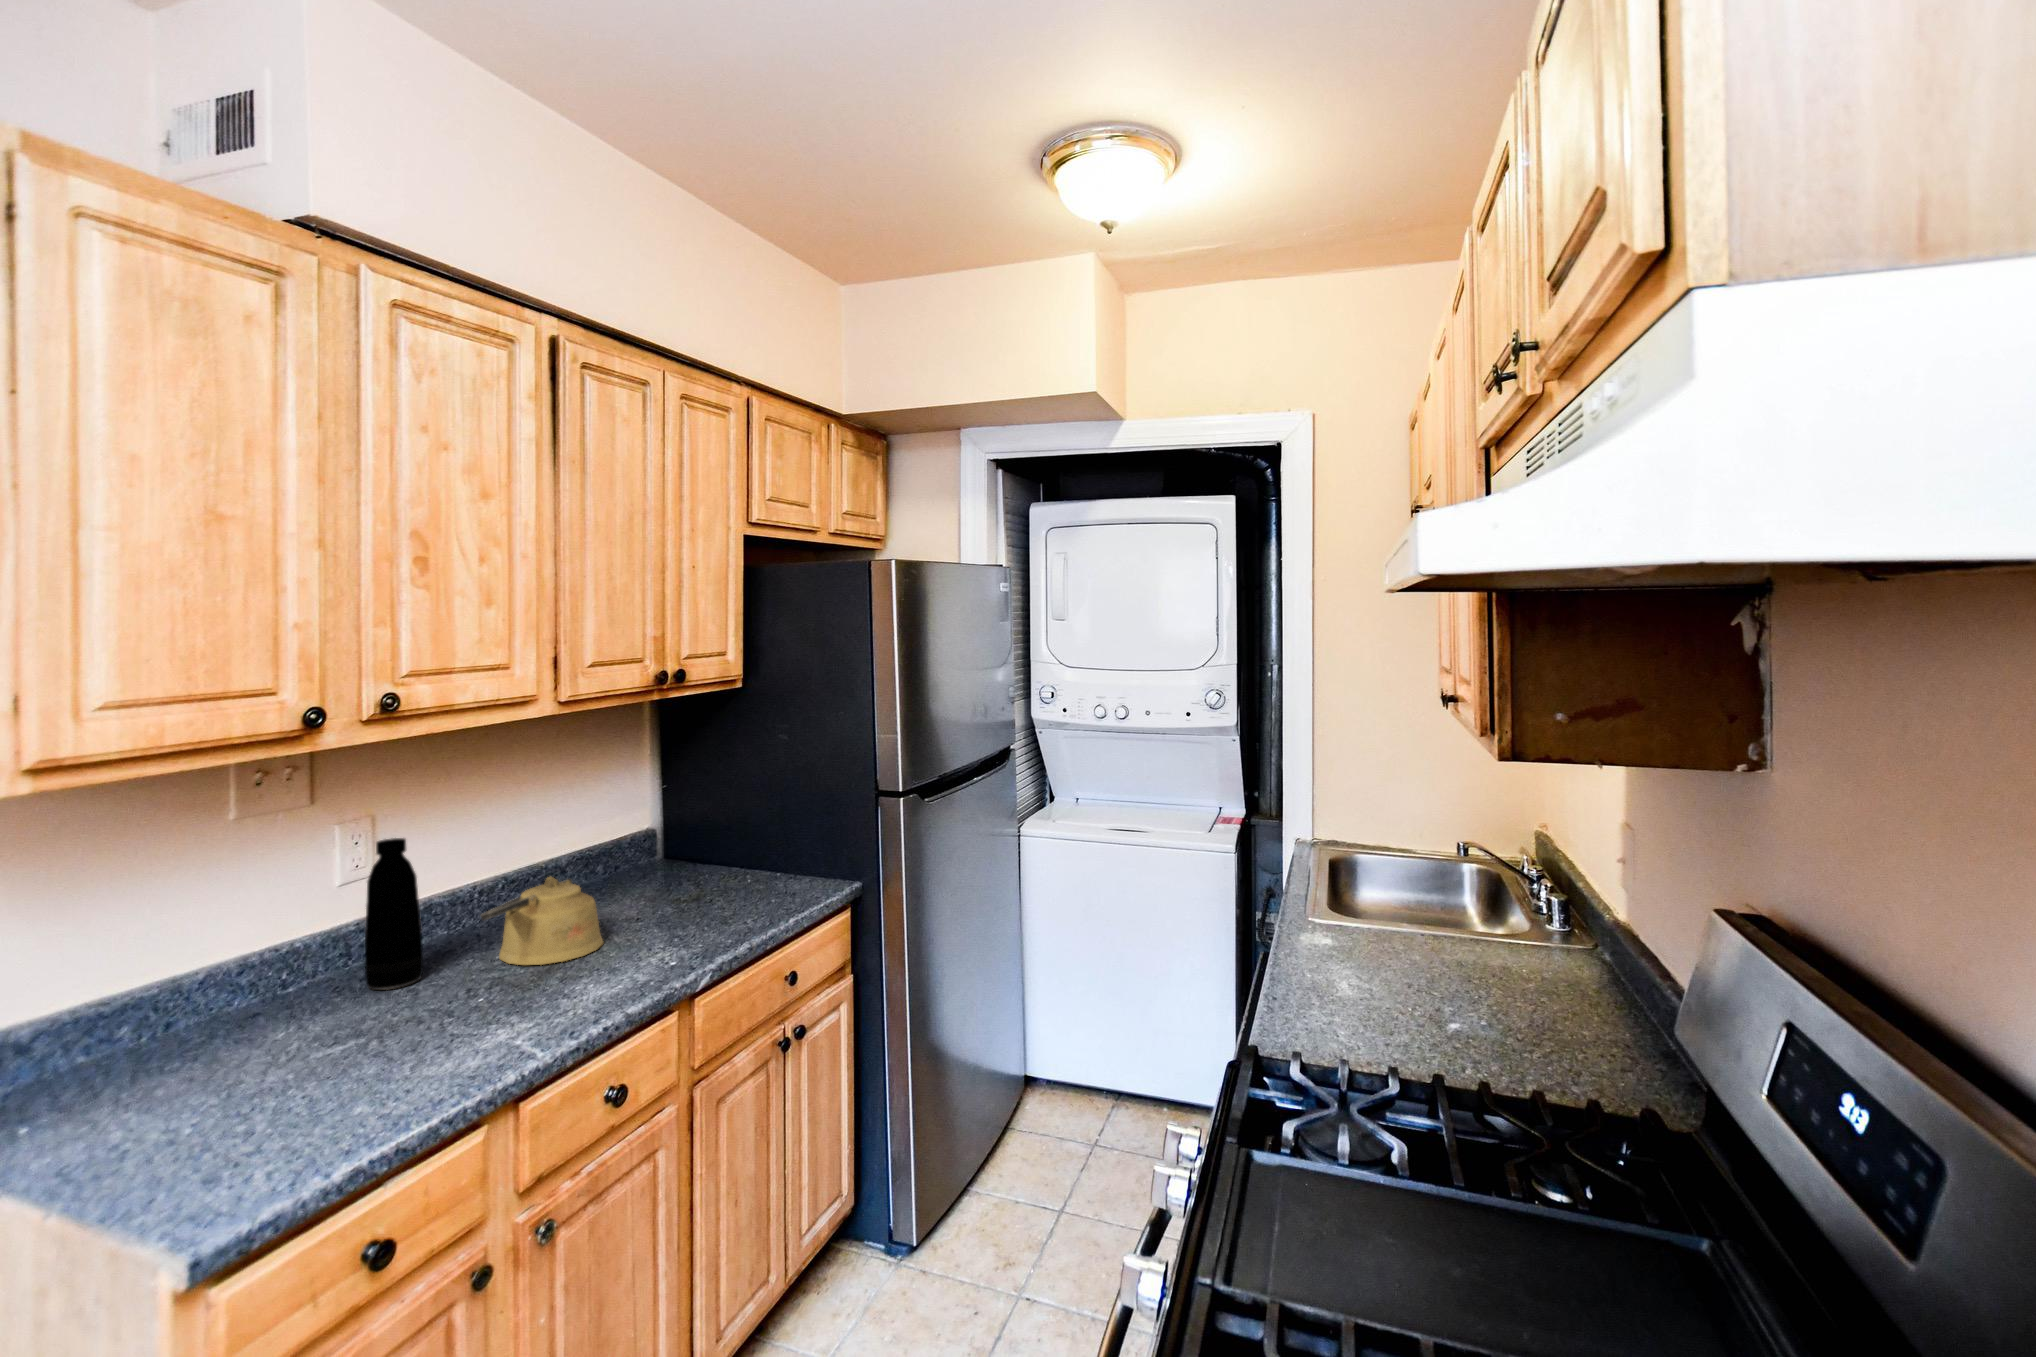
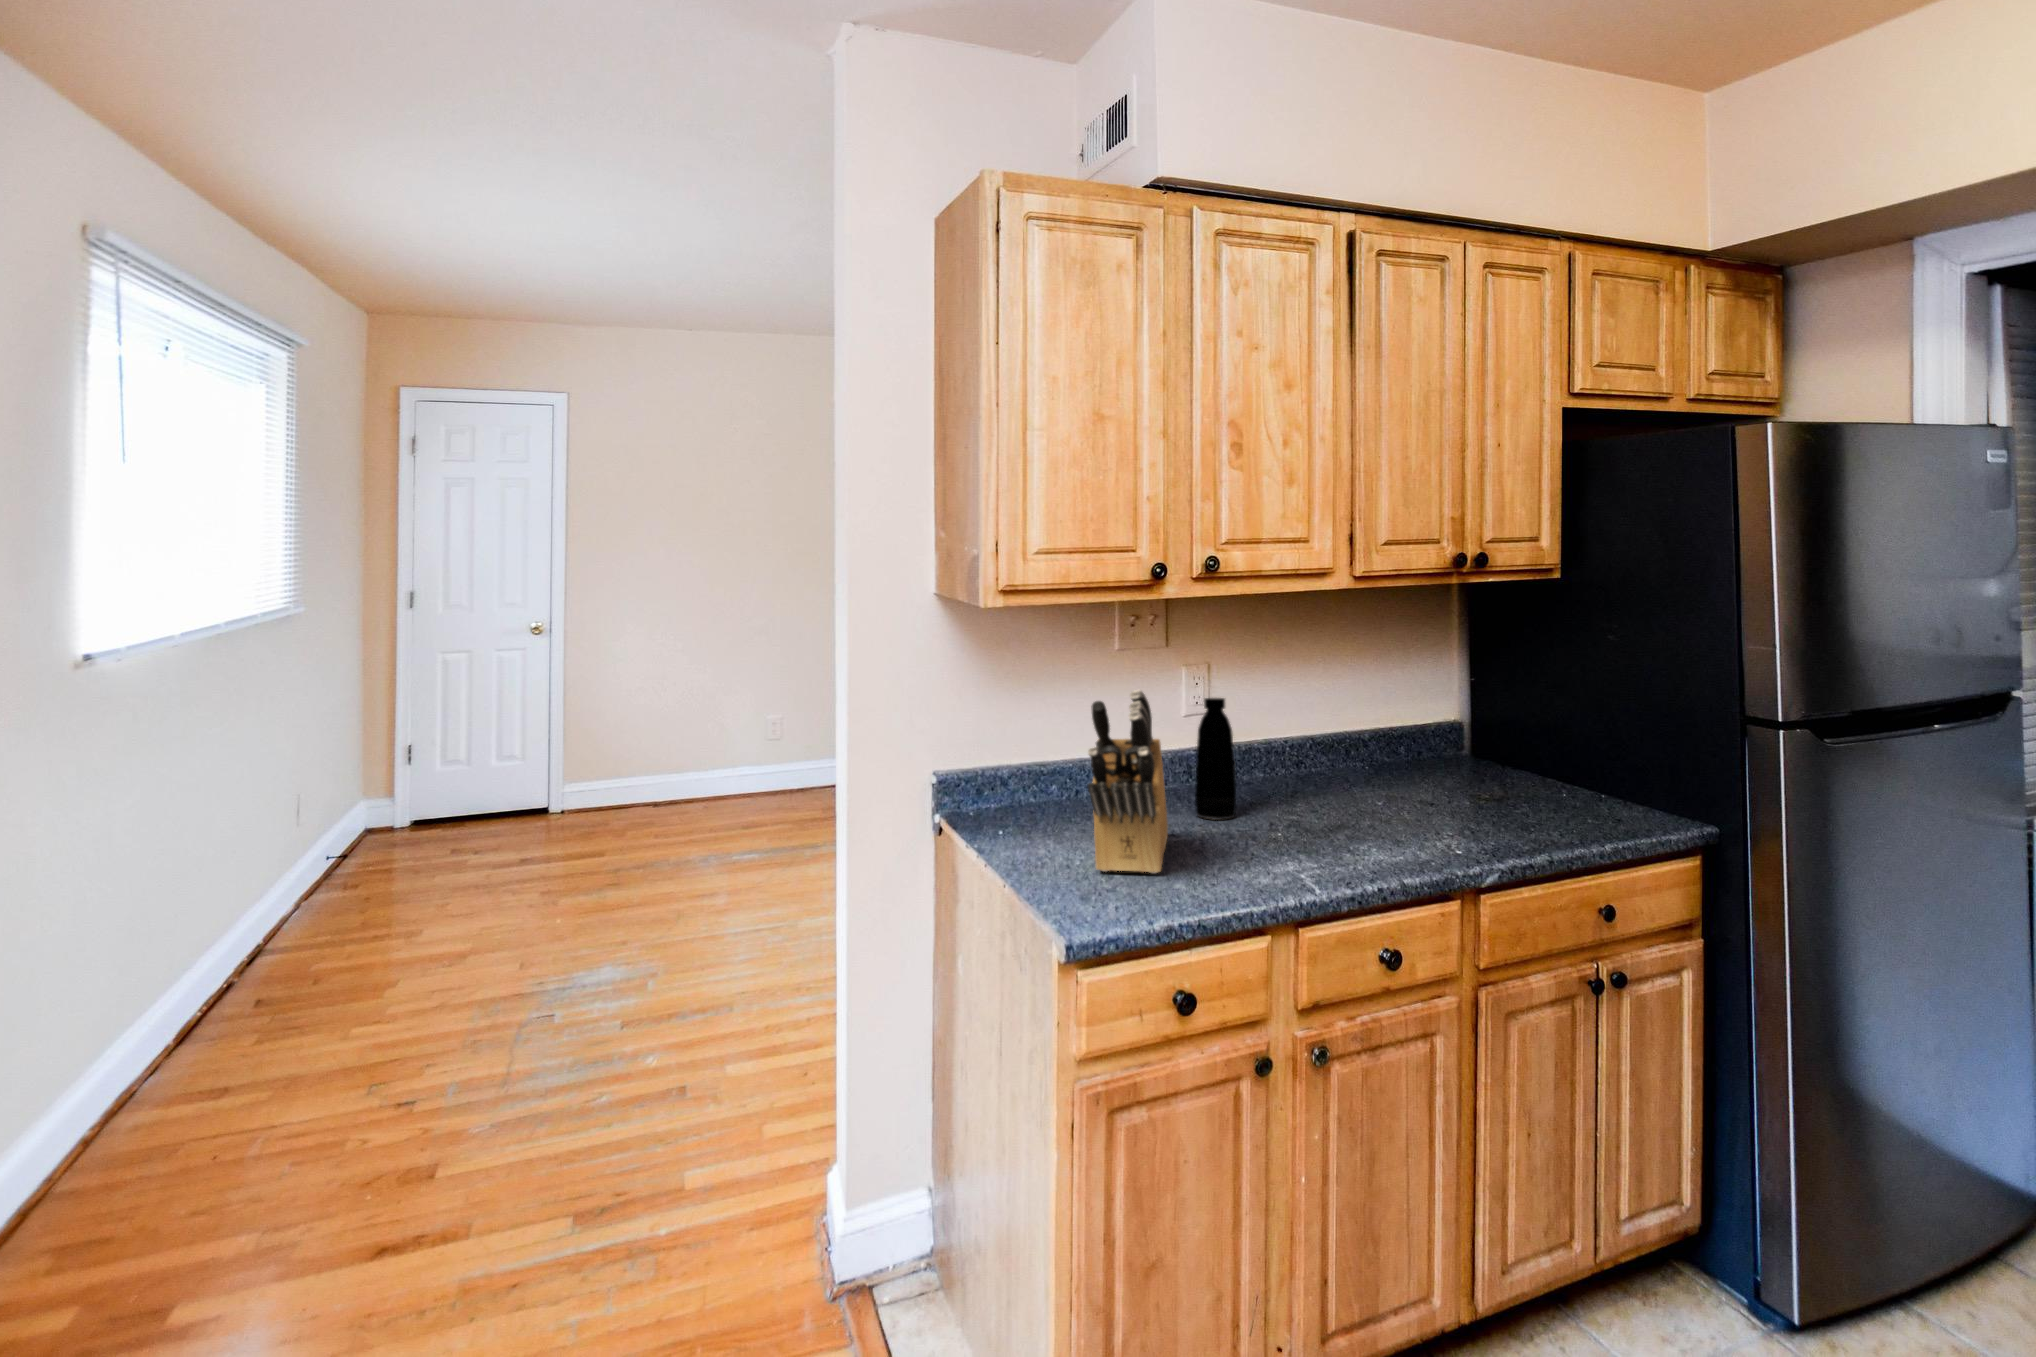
knife block: none [216,877,333,1122] -> present [1088,690,1168,873]
kettle: present [481,877,603,965] -> none [1280,749,1389,827]

